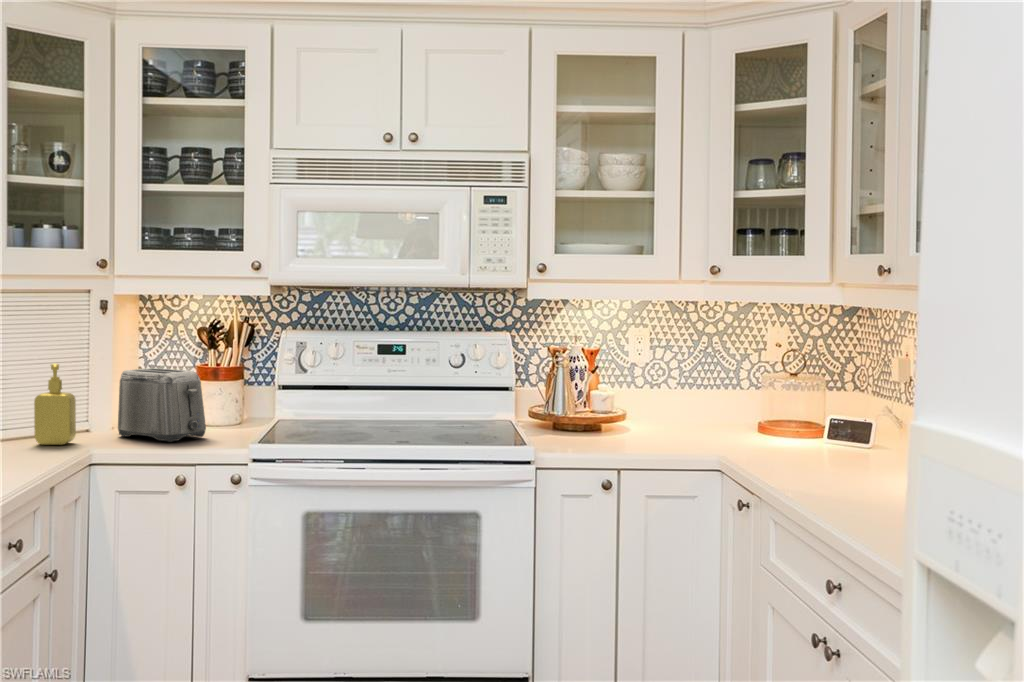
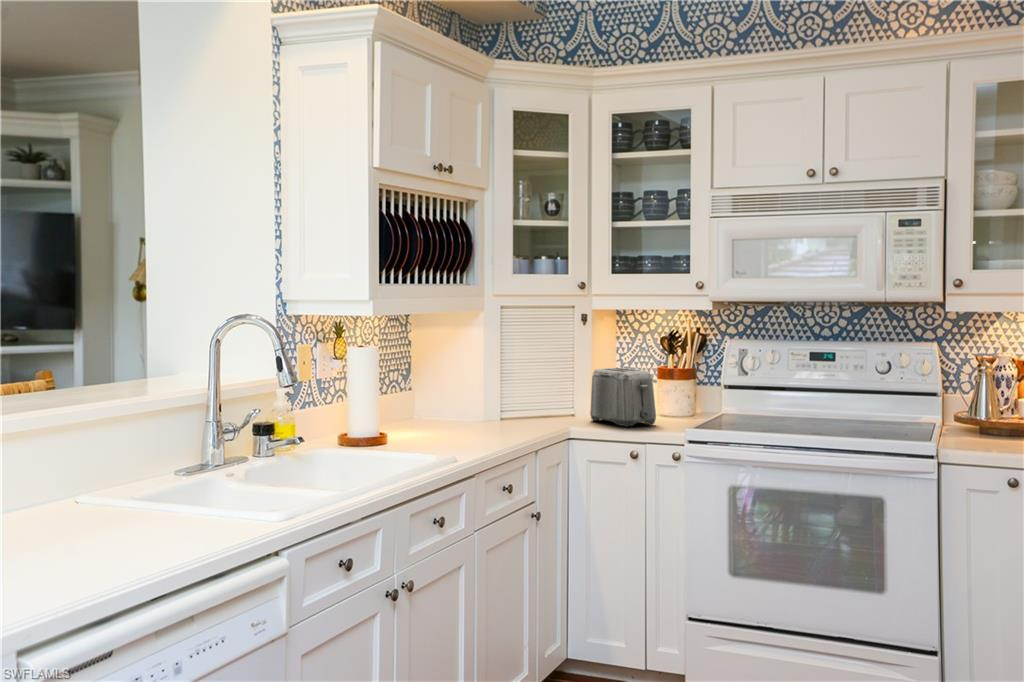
soap dispenser: present [34,364,76,445] -> none [528,362,557,424]

